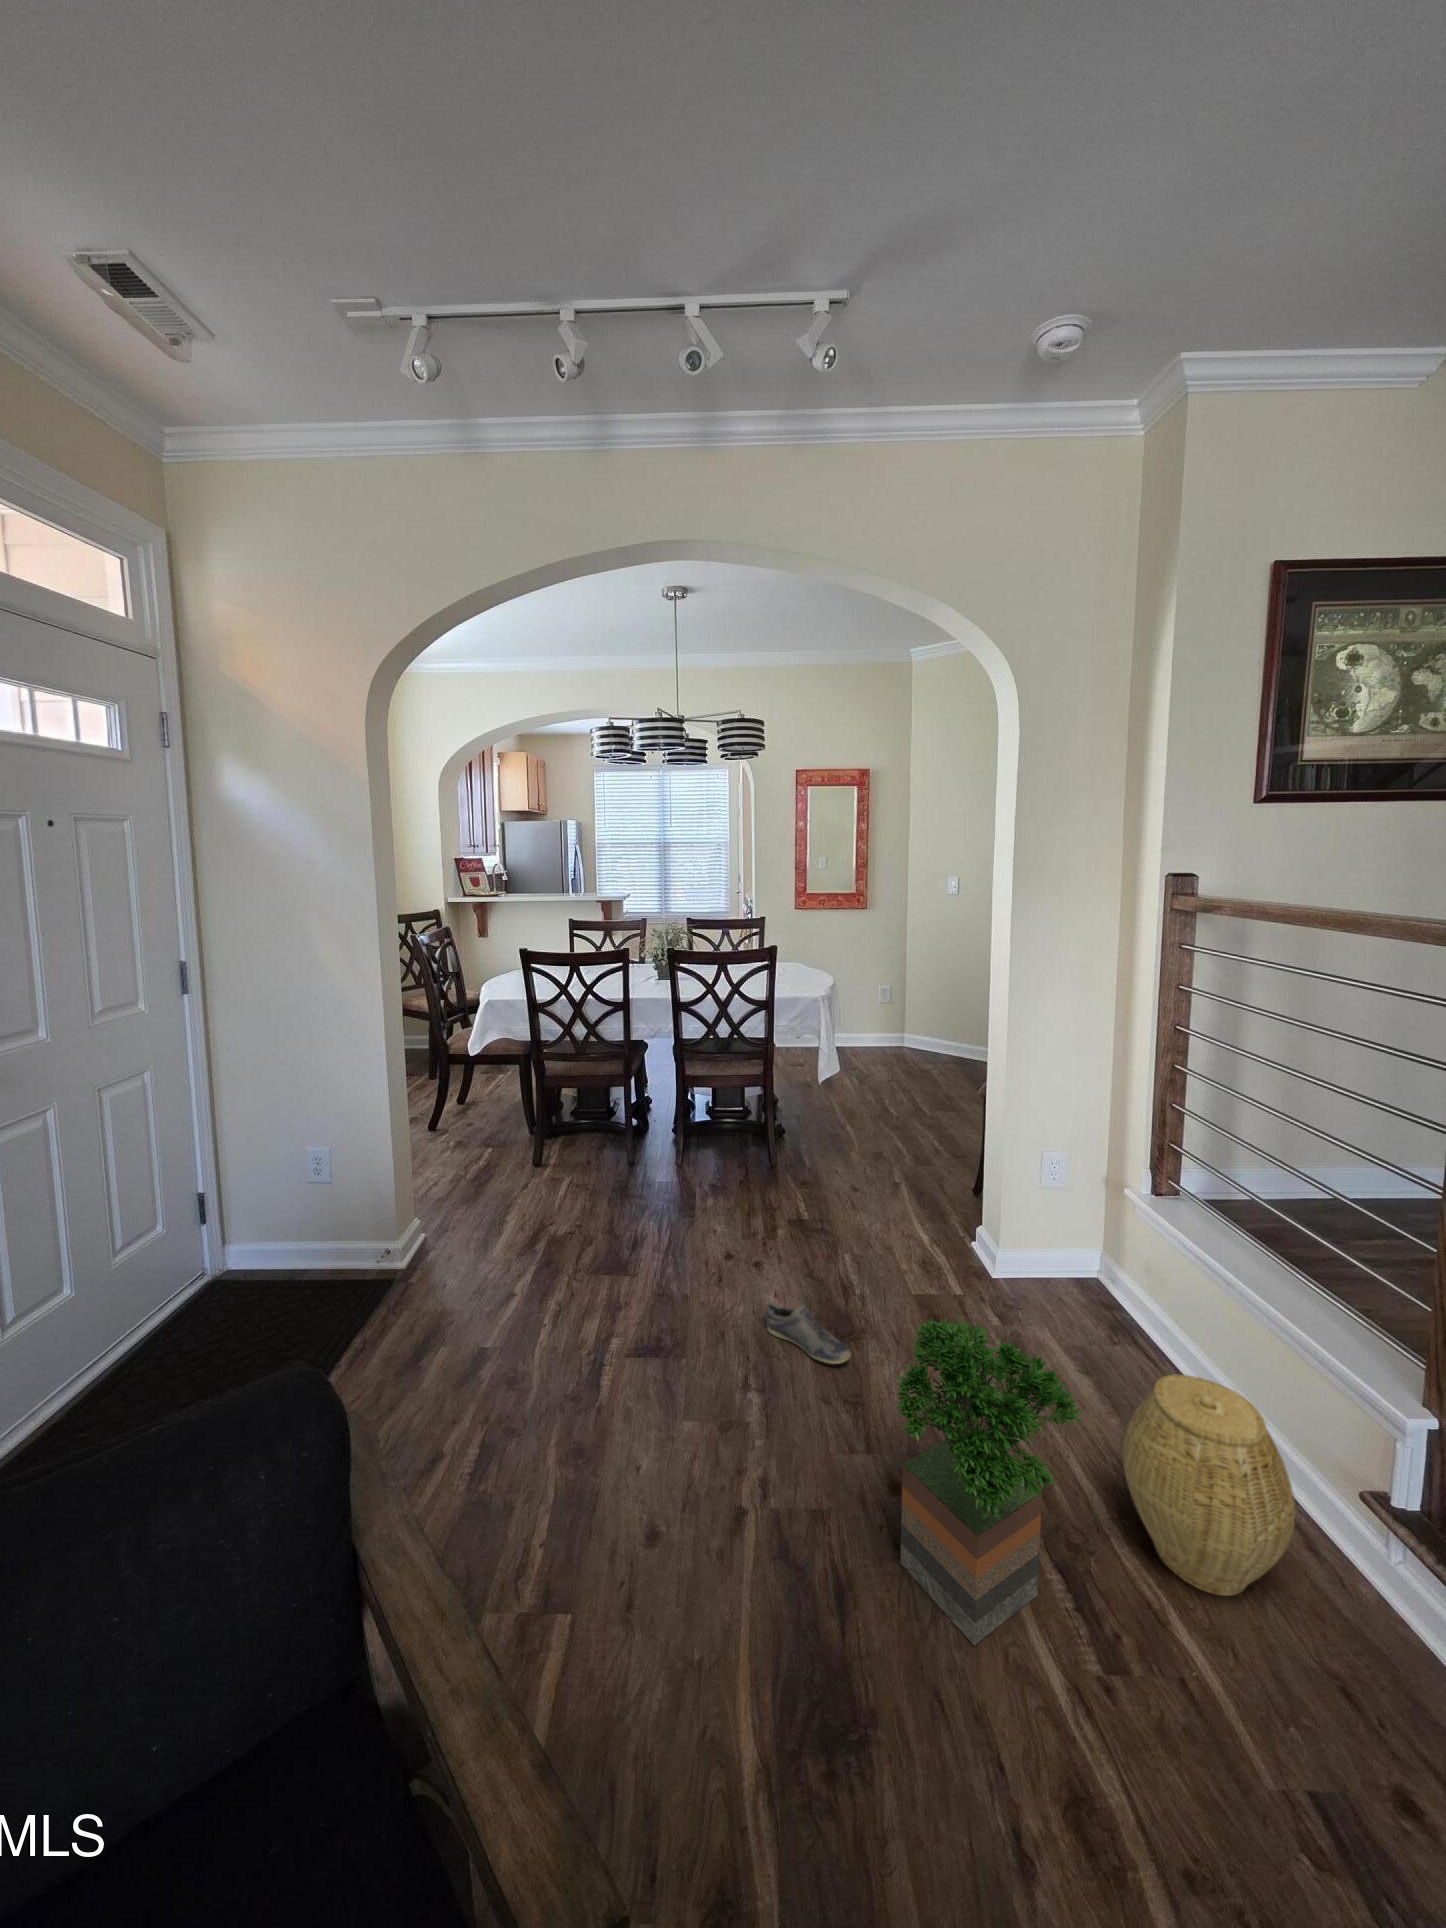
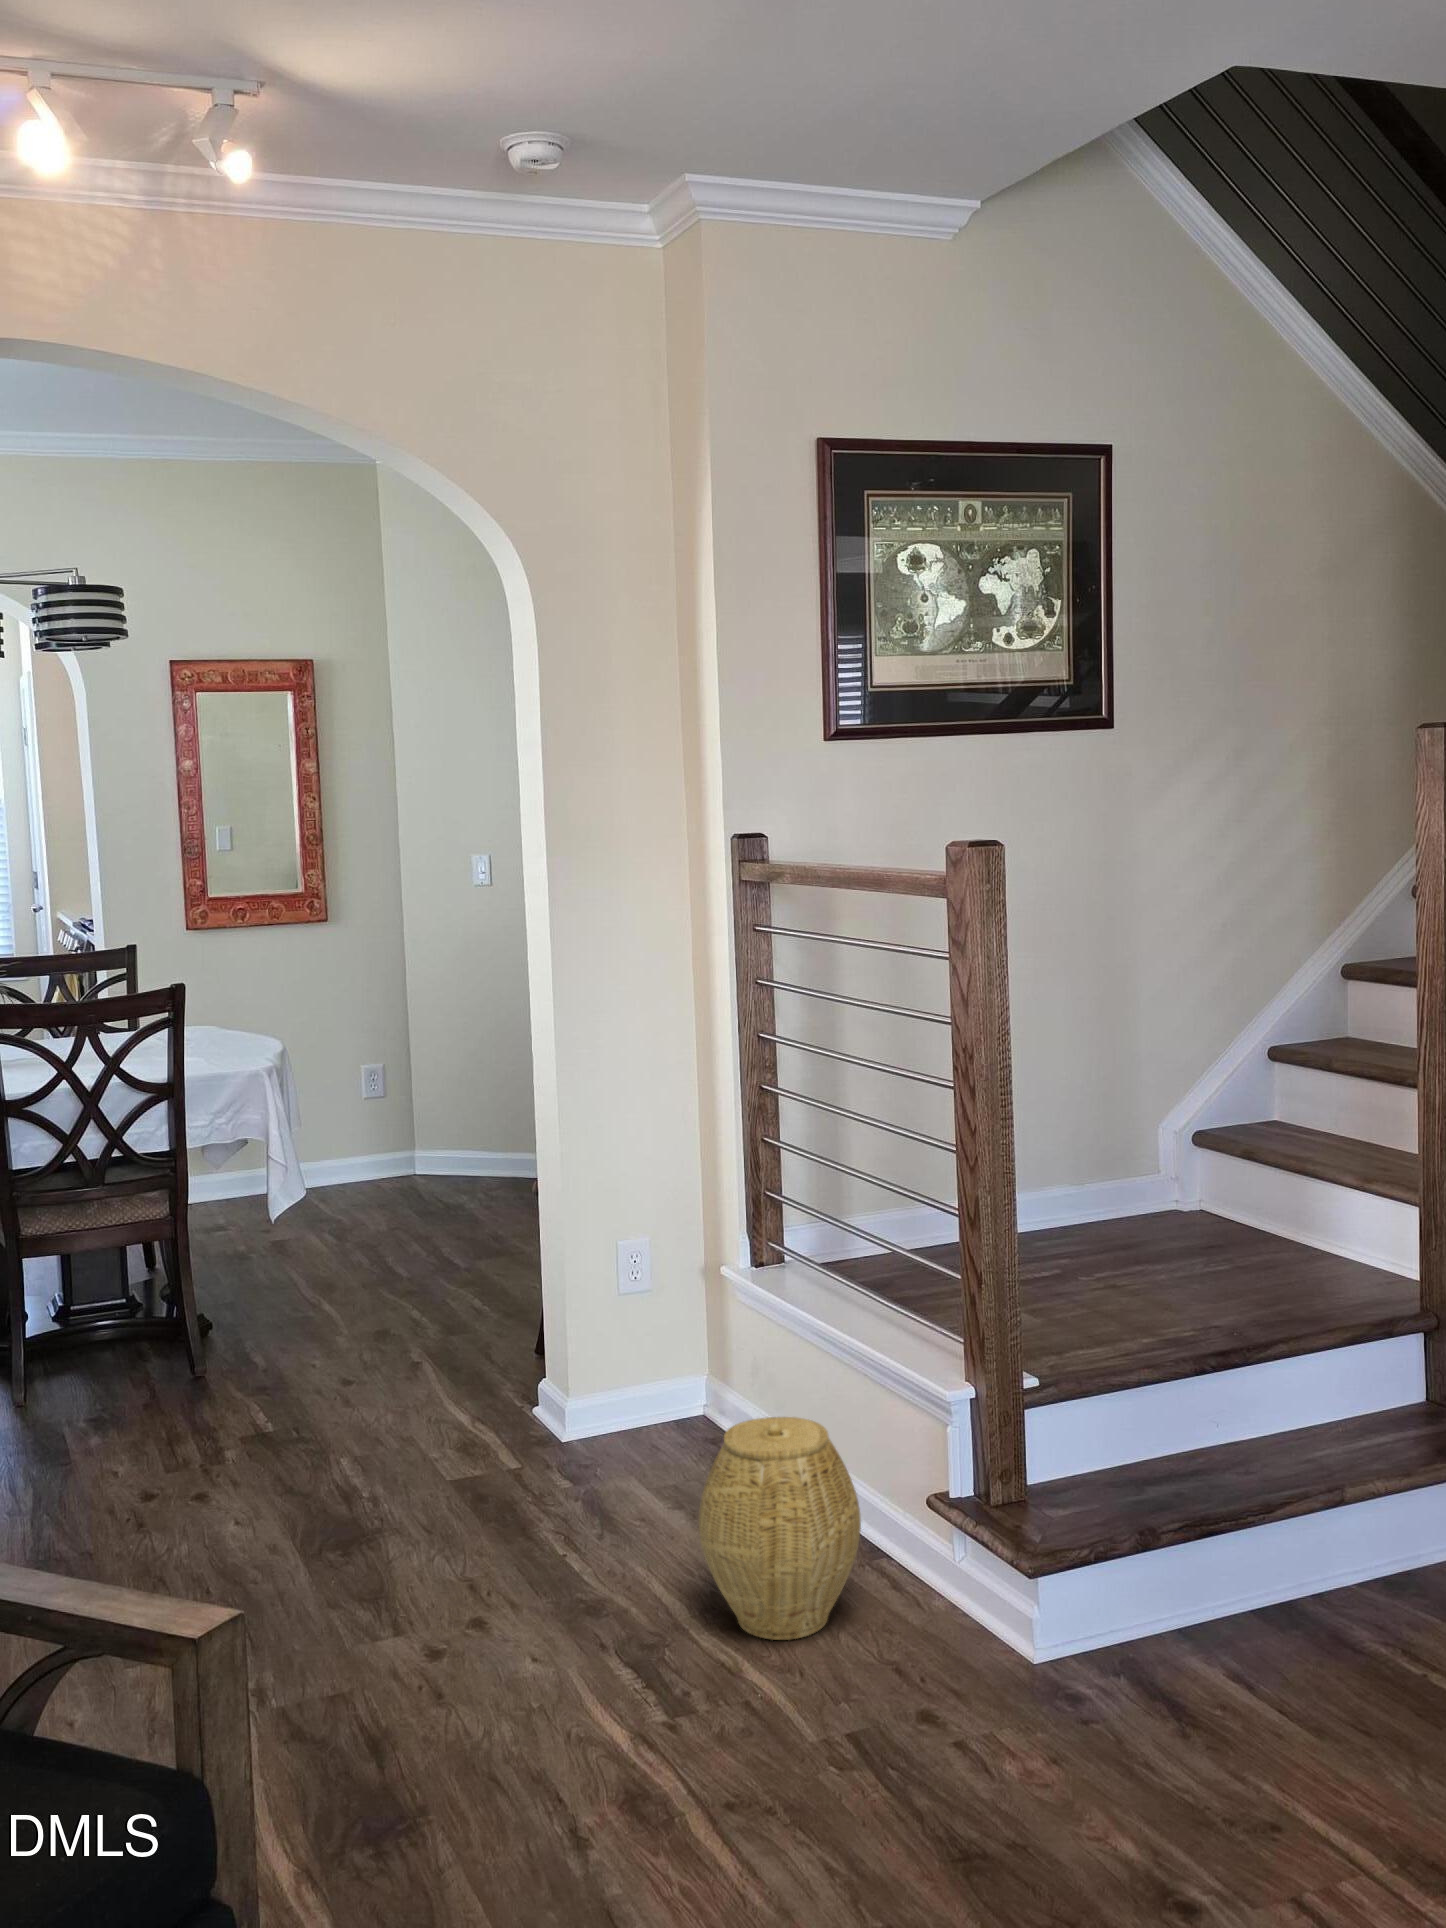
shoe: present [766,1302,851,1364] -> none [226,1511,365,1578]
potted tree: present [896,1317,1082,1646] -> none [424,1390,636,1749]

